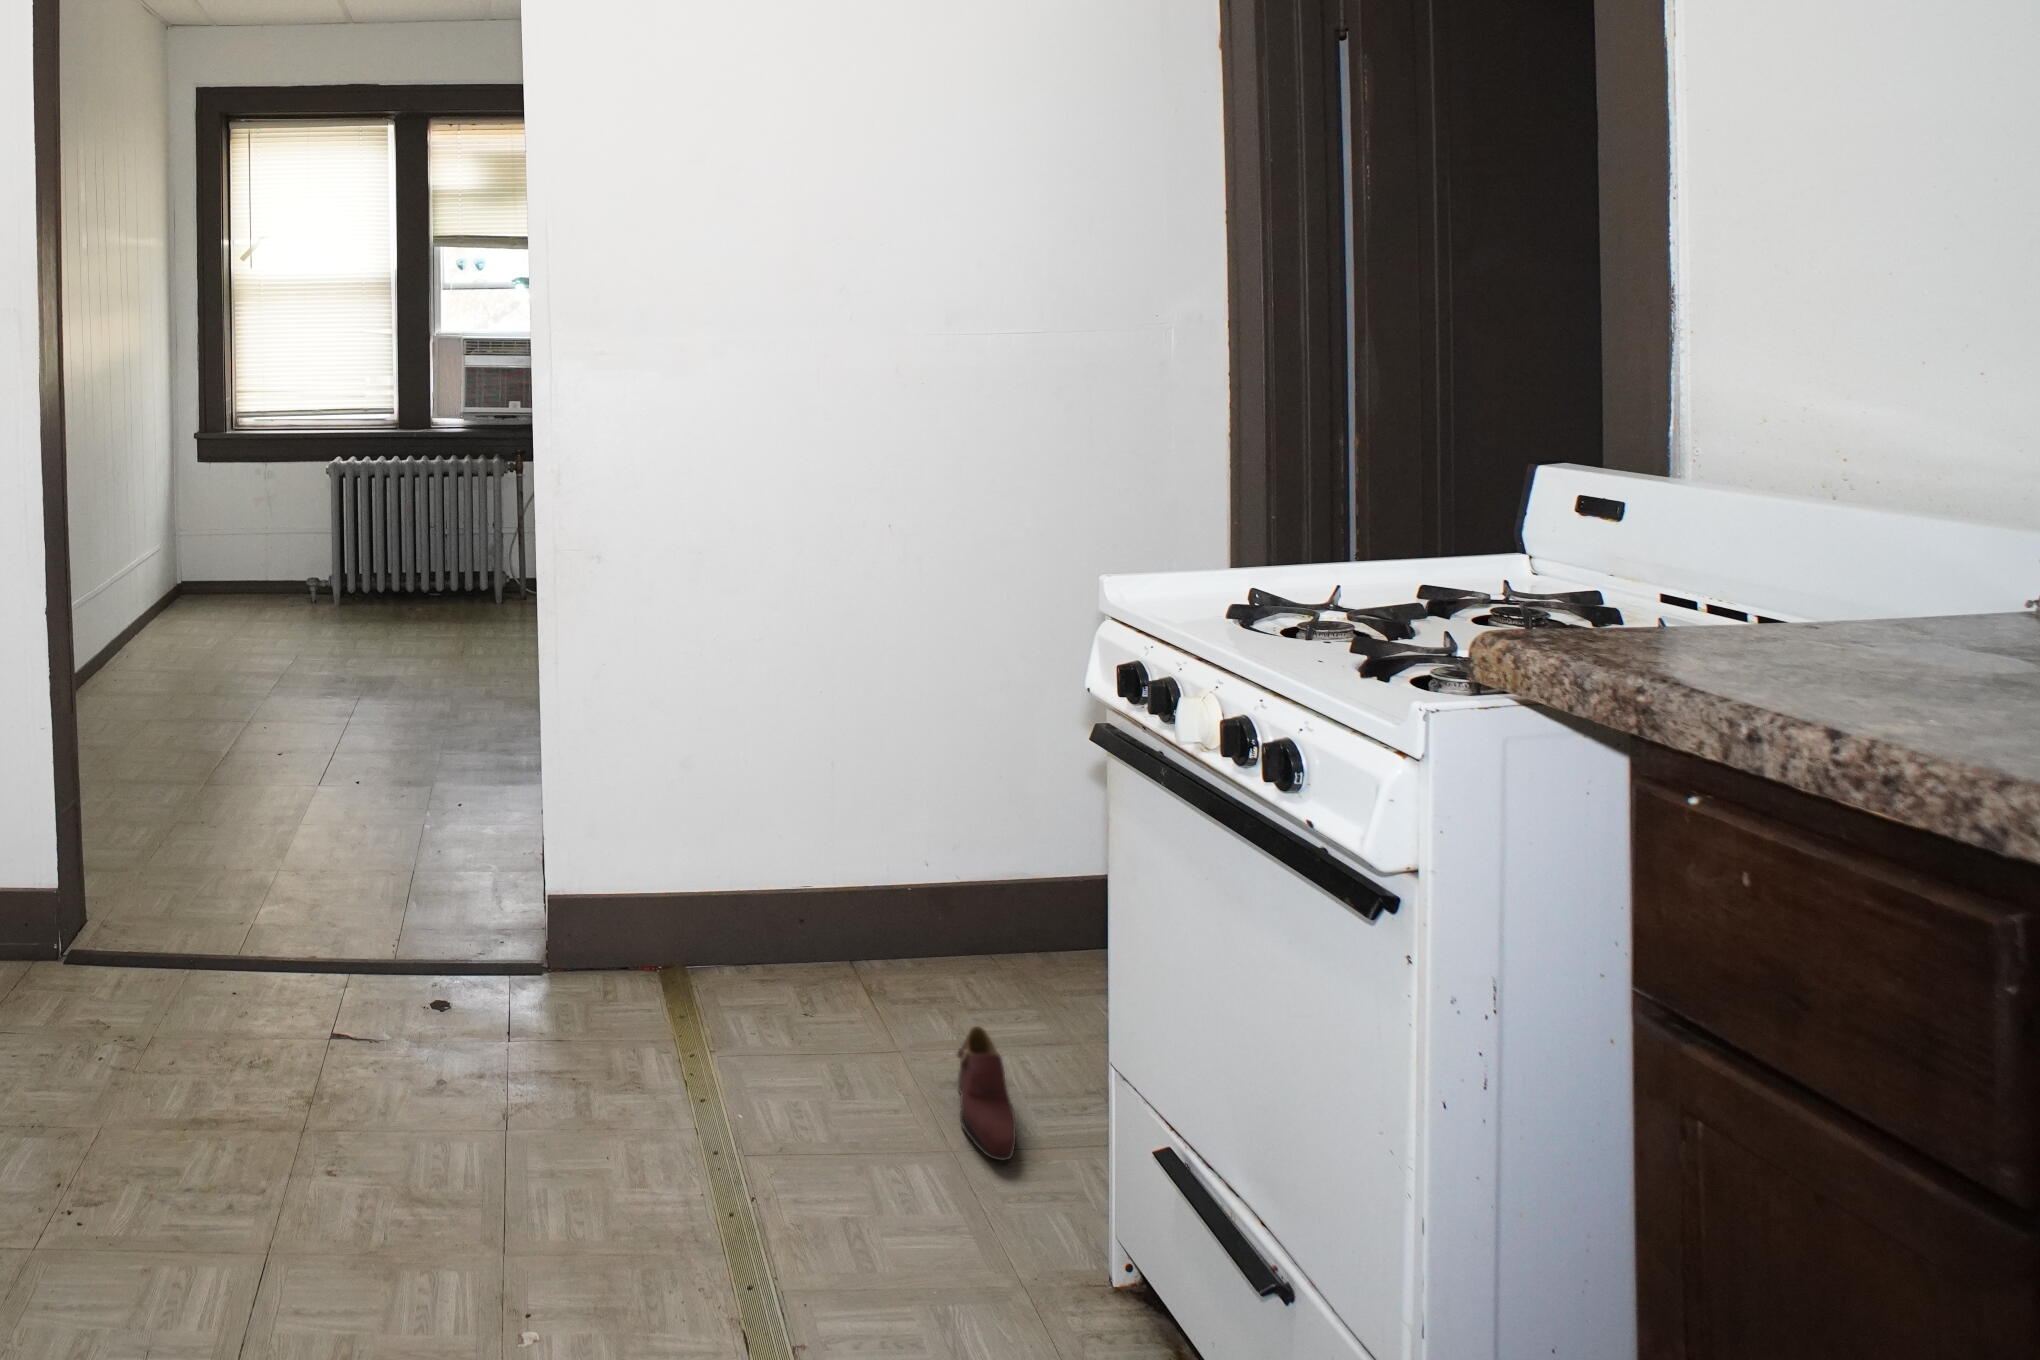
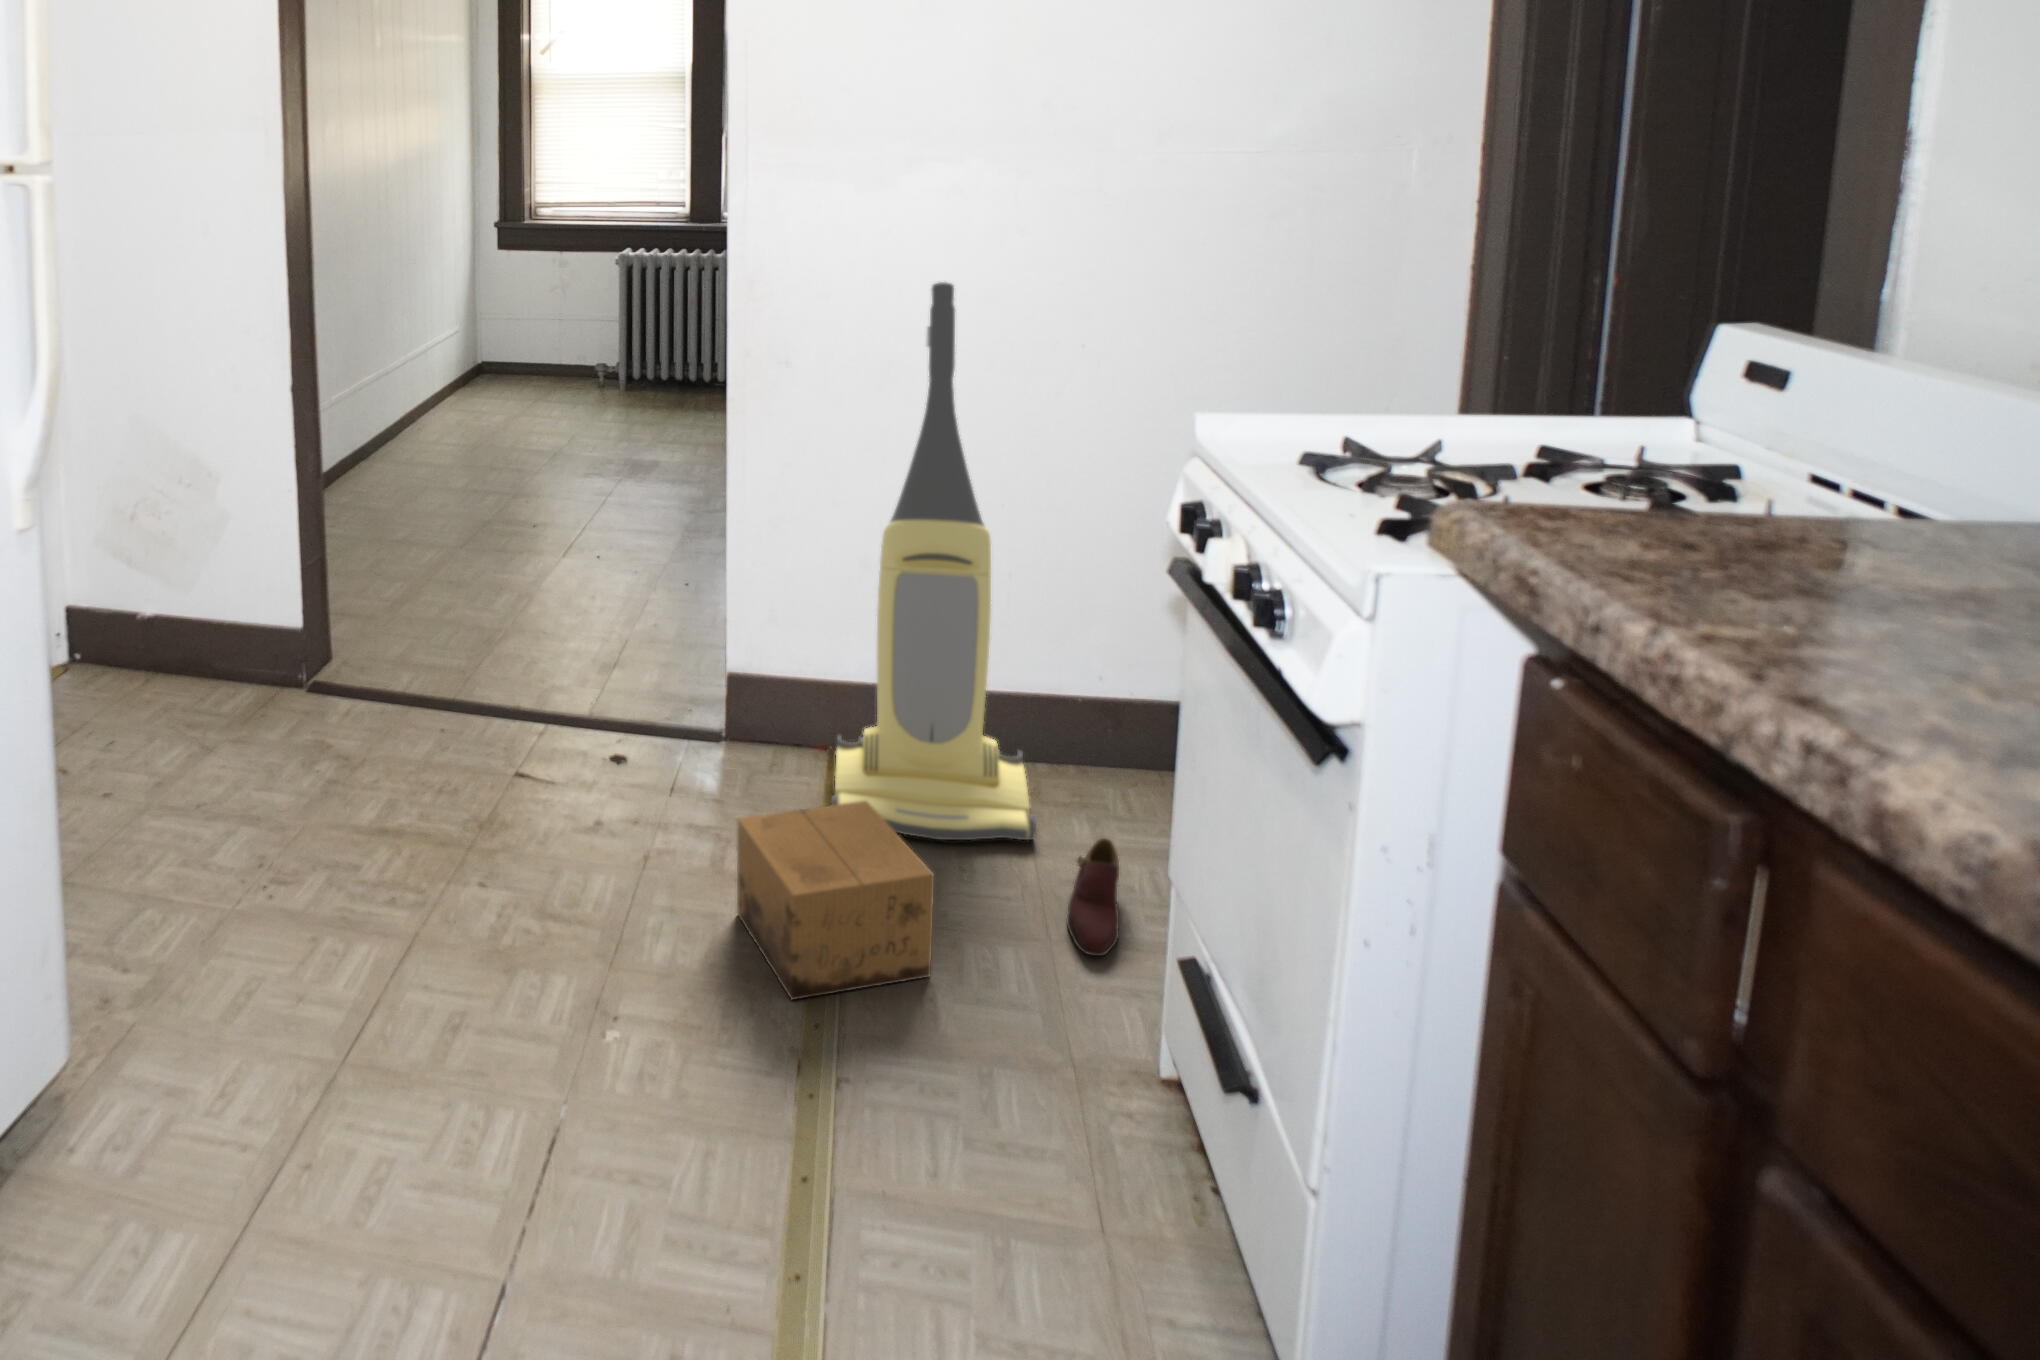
vacuum cleaner: none [679,465,898,1052] -> present [831,282,1036,840]
cardboard box: none [630,1019,856,1275] -> present [737,801,934,1000]

